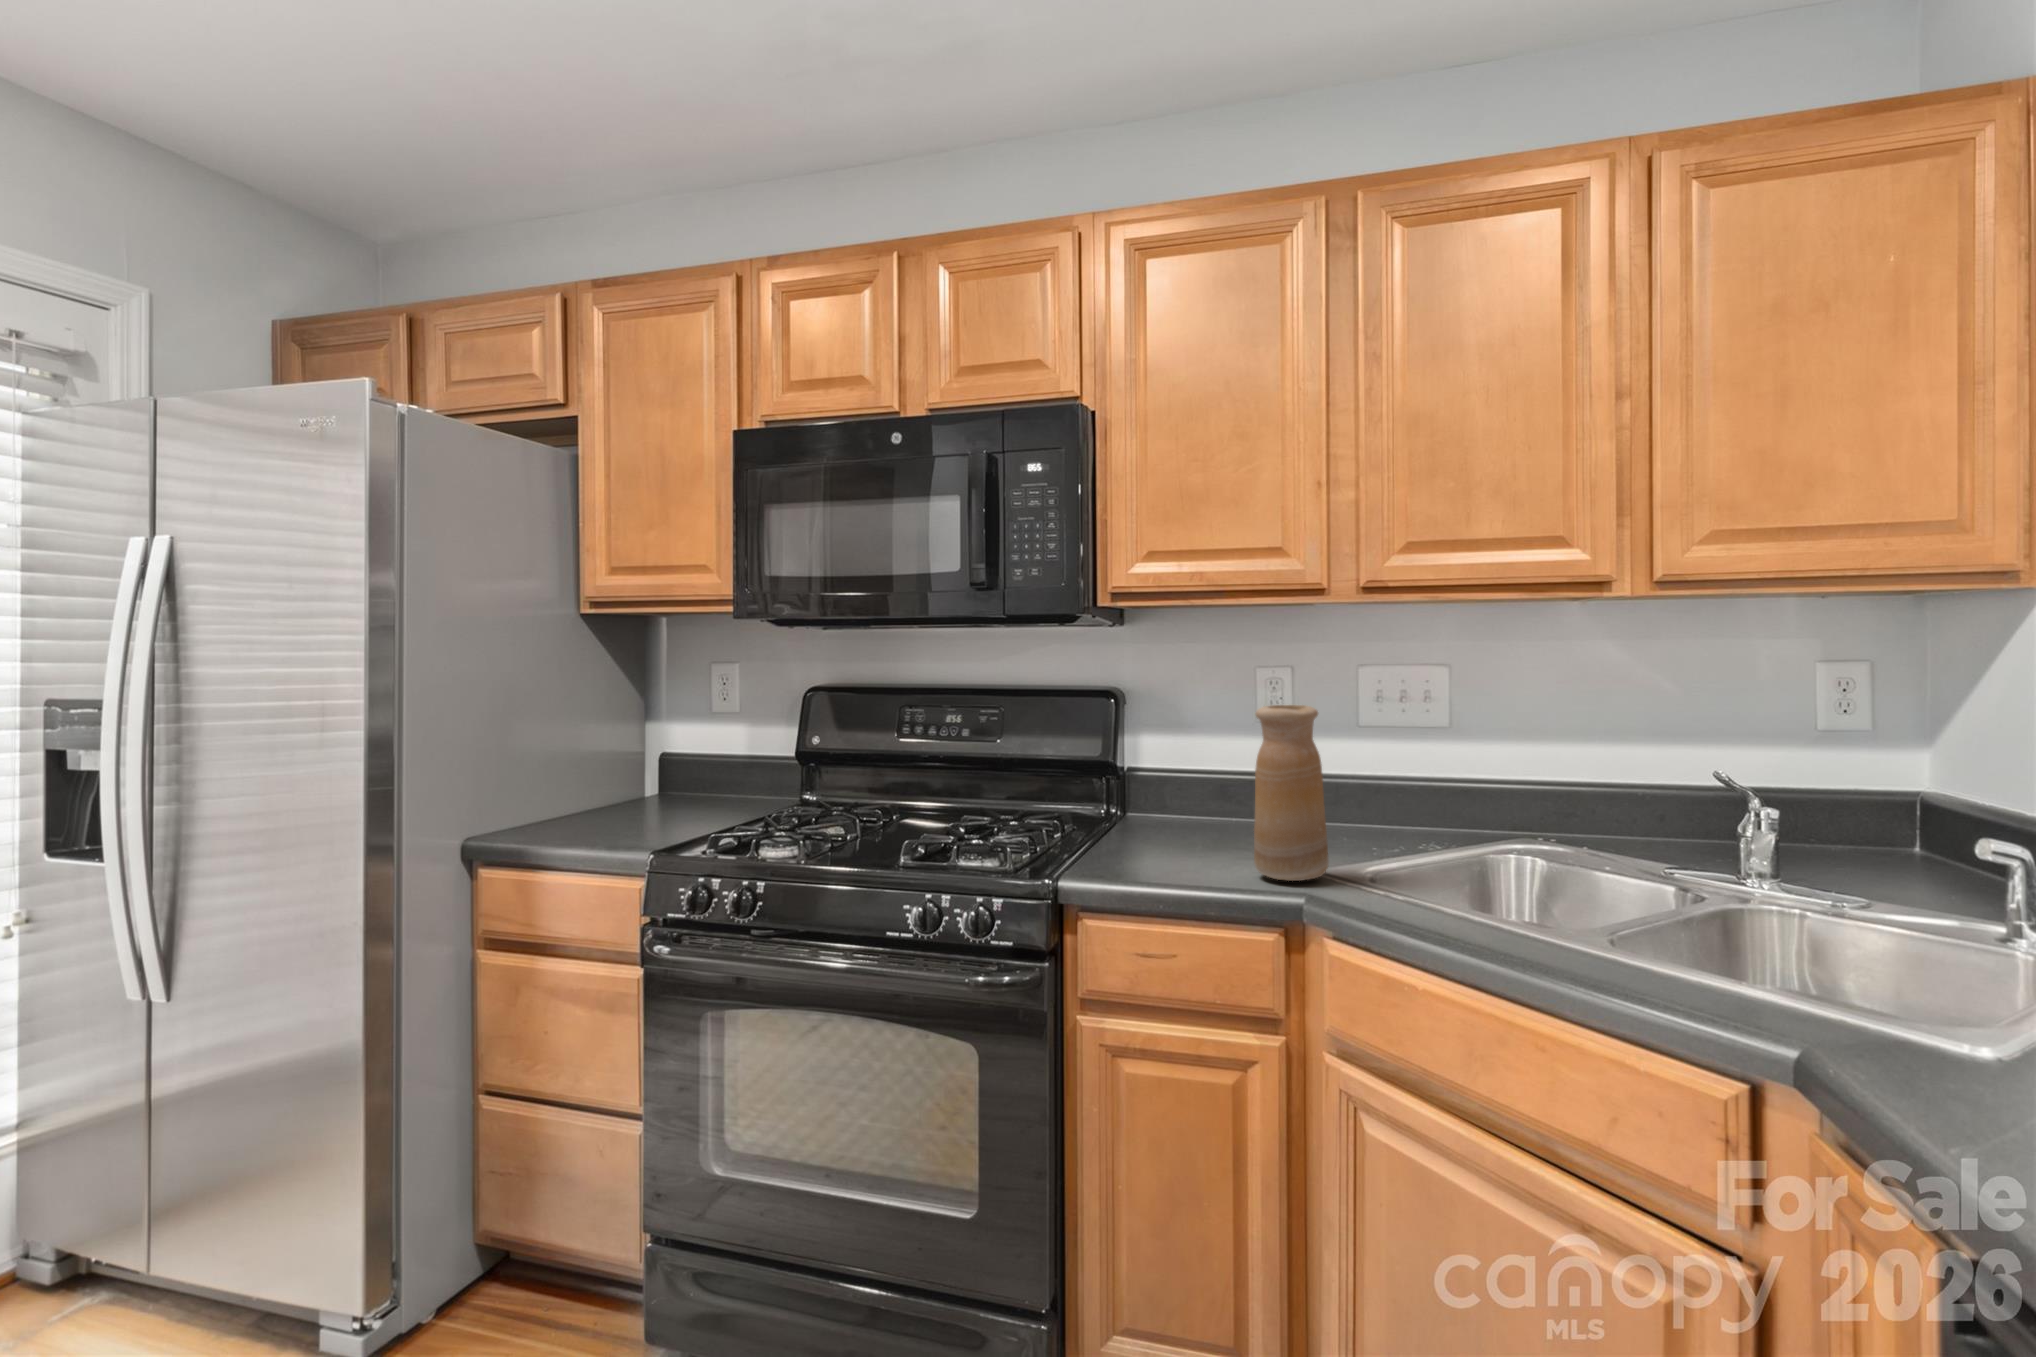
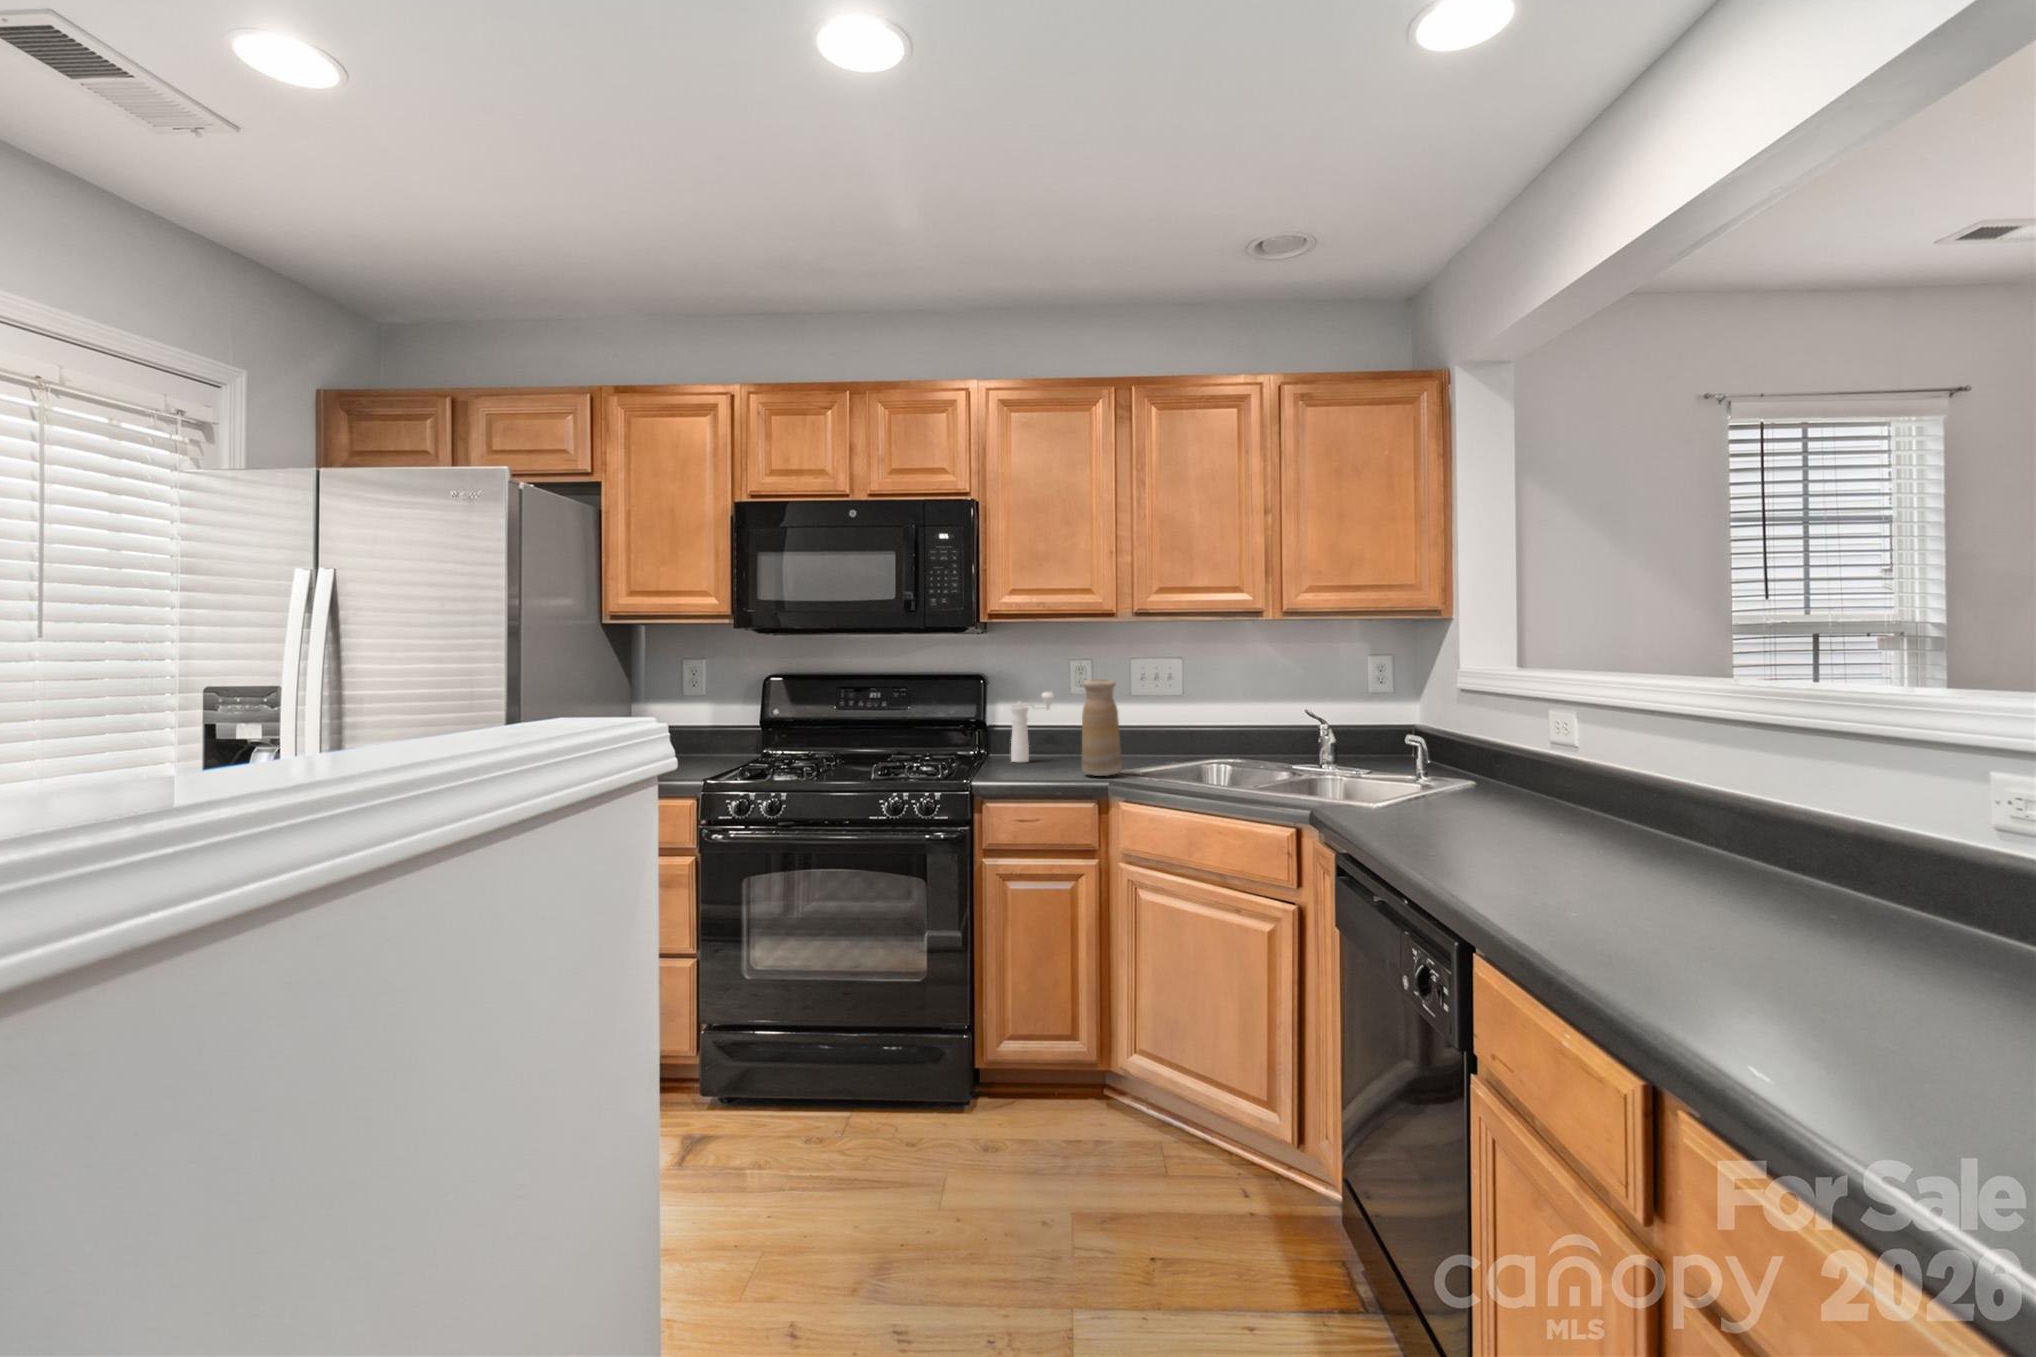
pepper mill: none [1150,723,1228,839] -> present [1011,692,1054,762]

